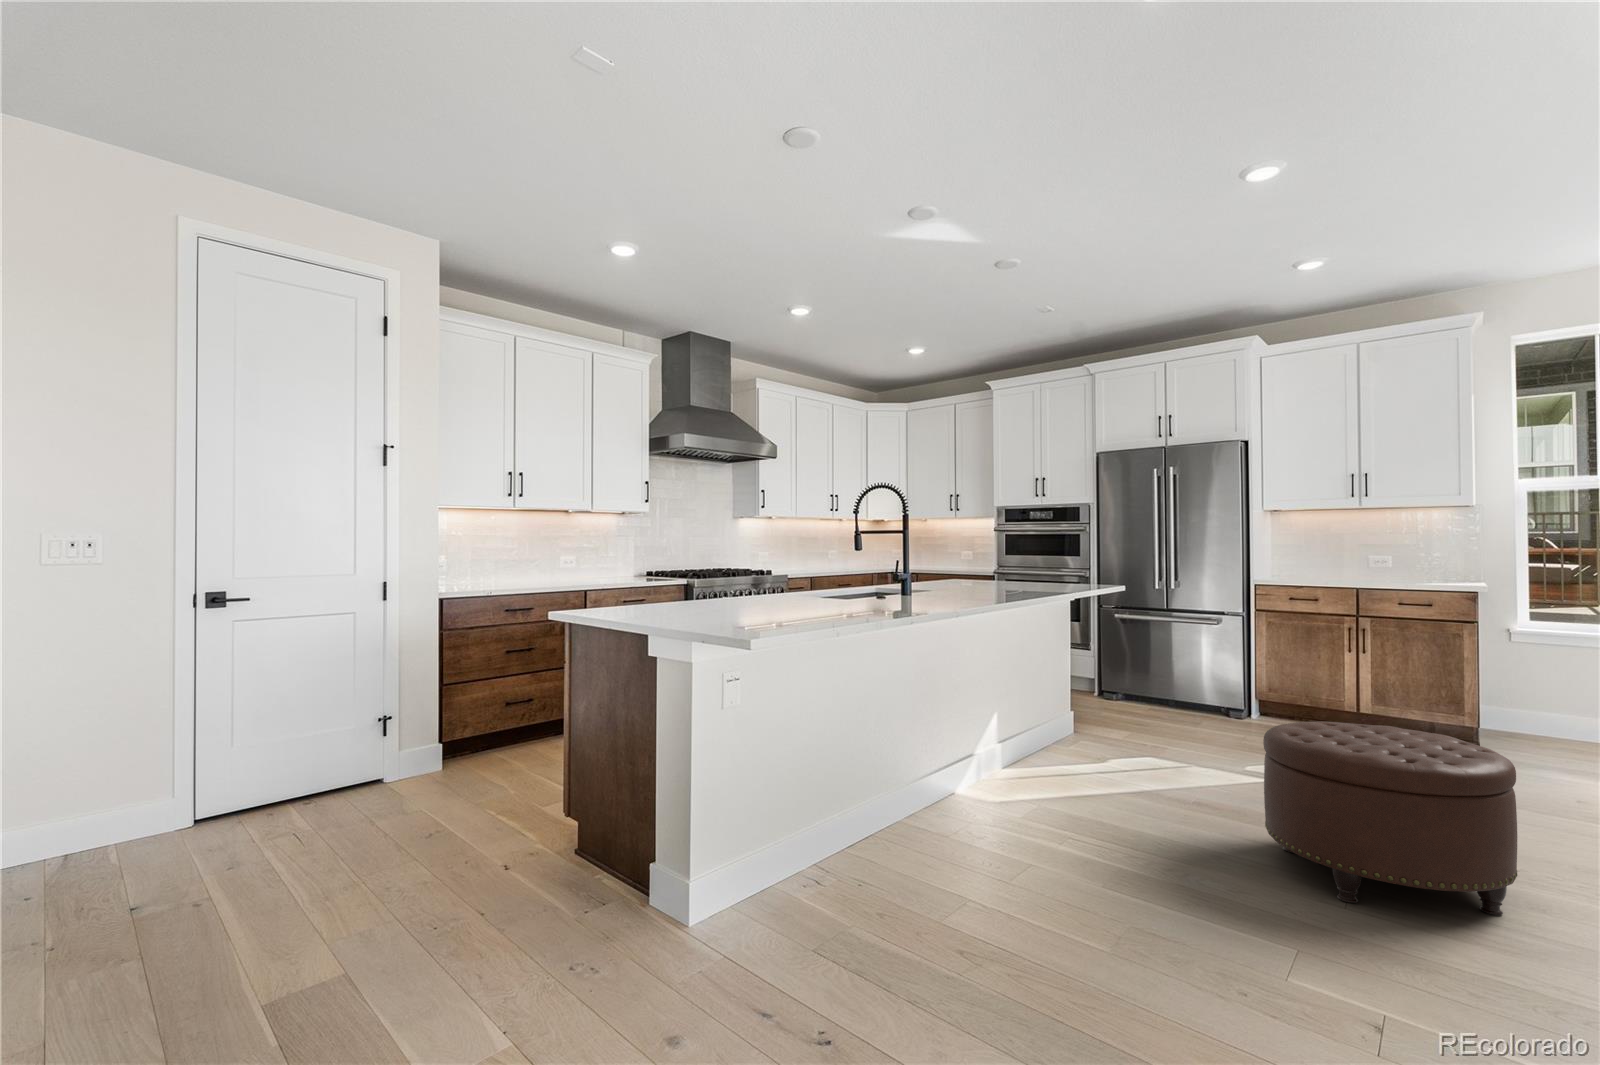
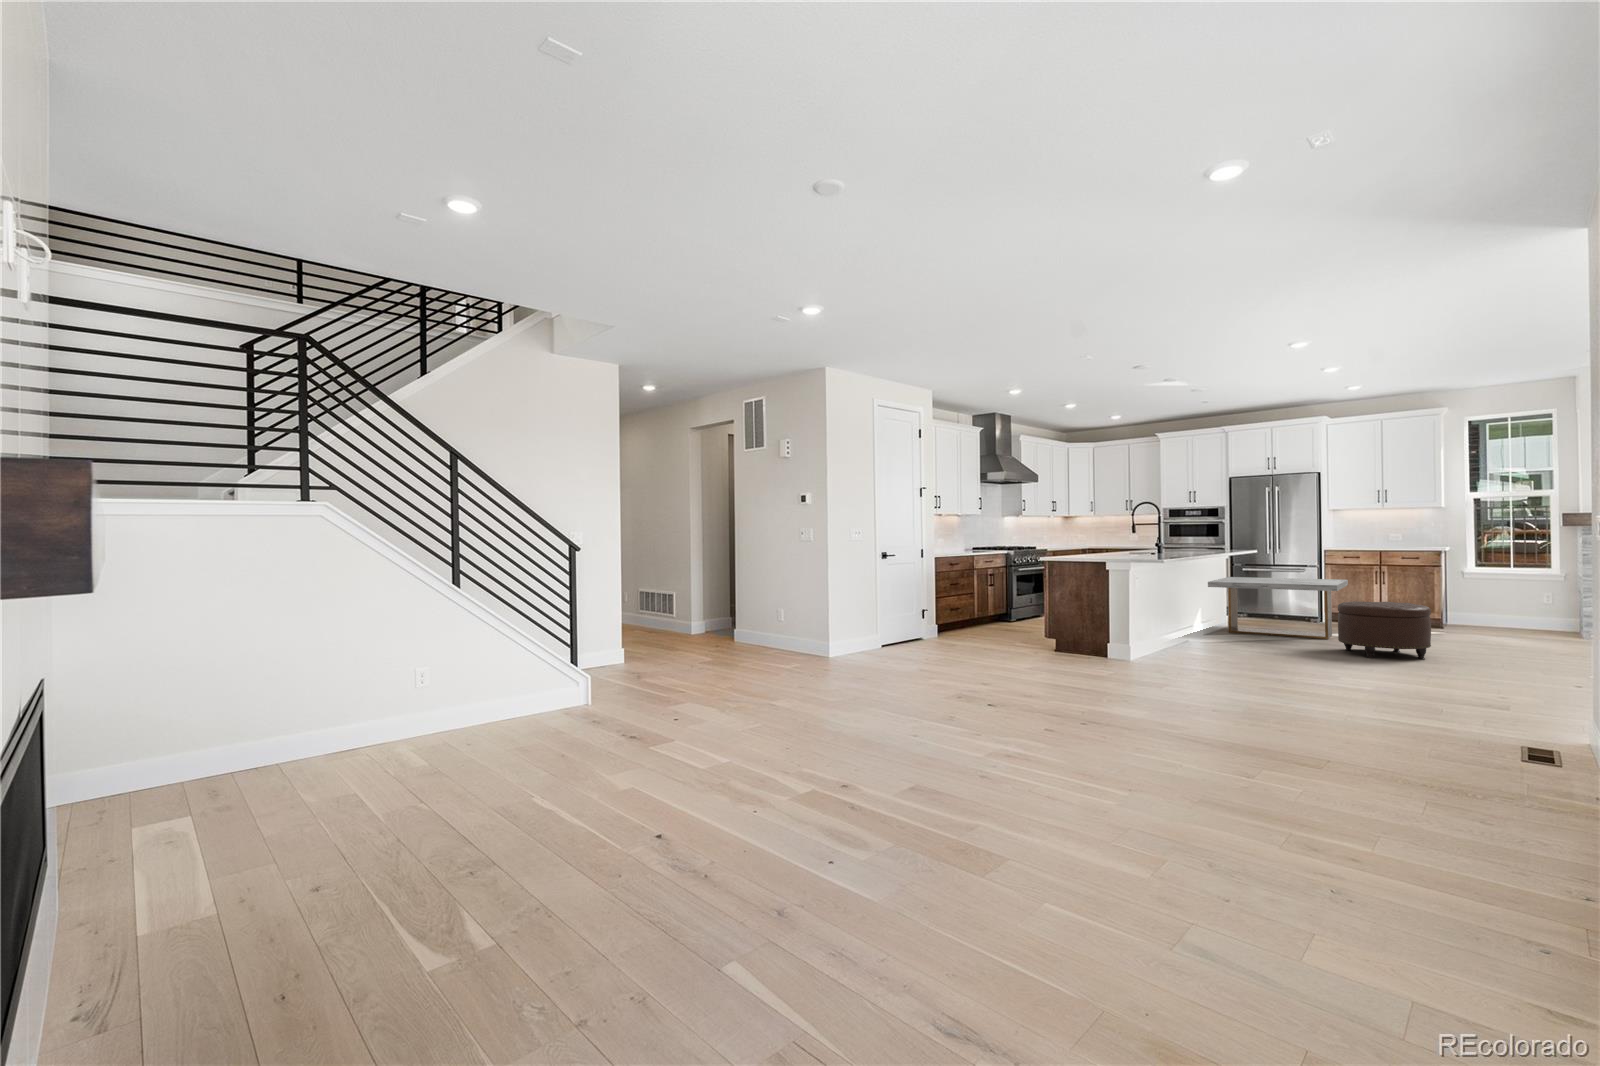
coffee table: none [1004,634,1295,789] -> present [1208,577,1348,639]

